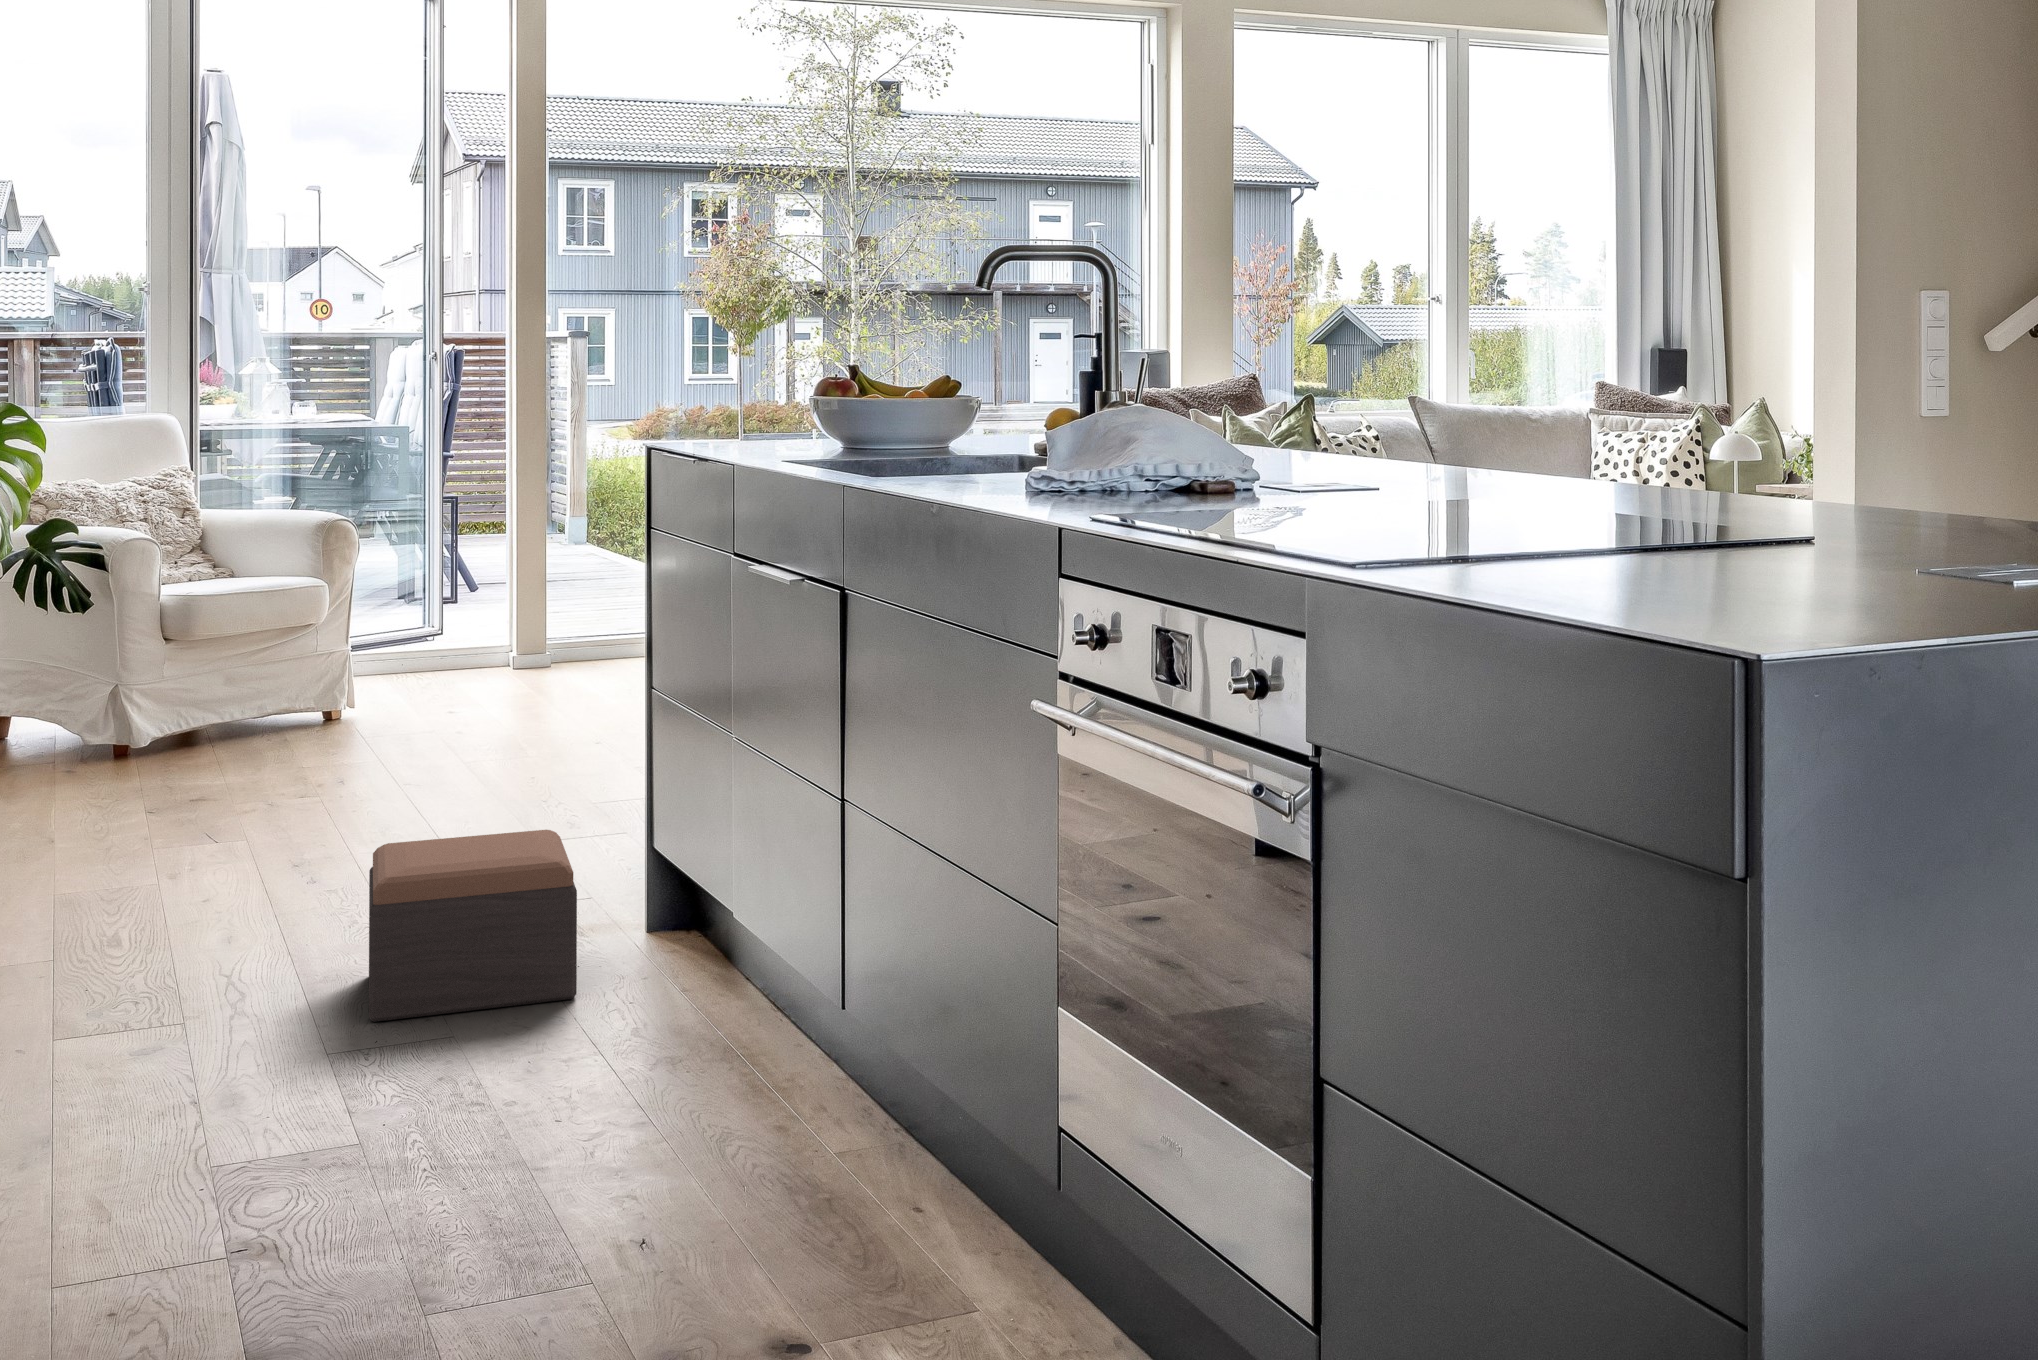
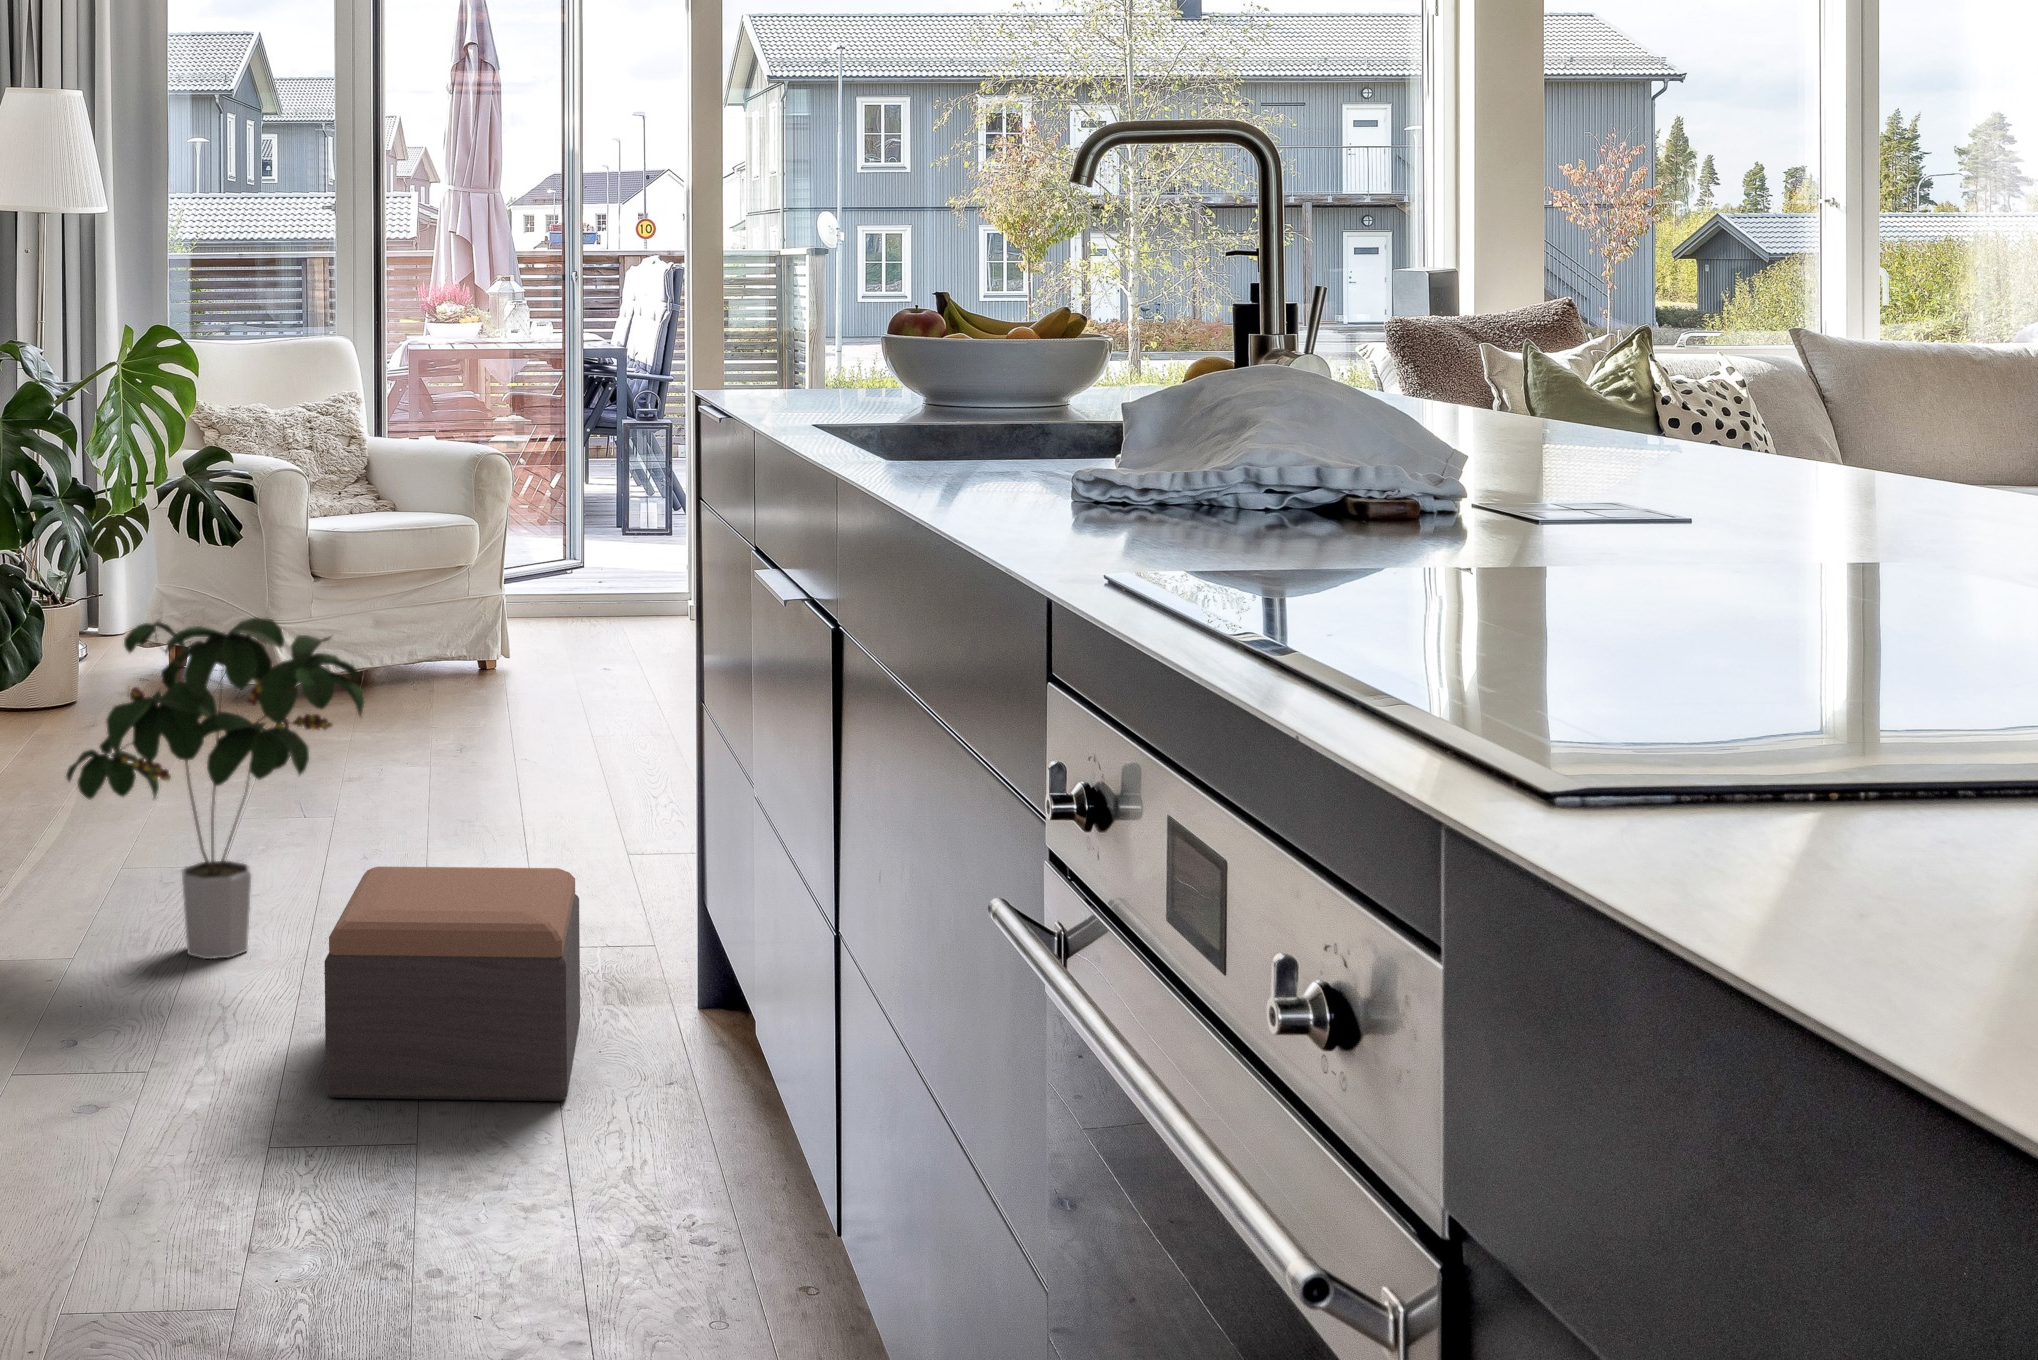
potted plant: none [44,652,344,954] -> present [66,617,364,959]

